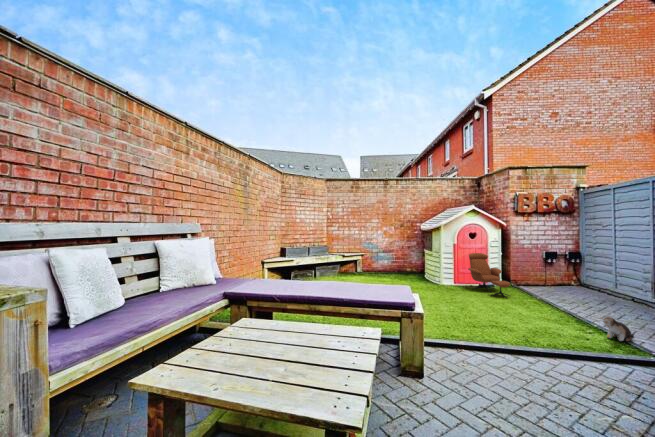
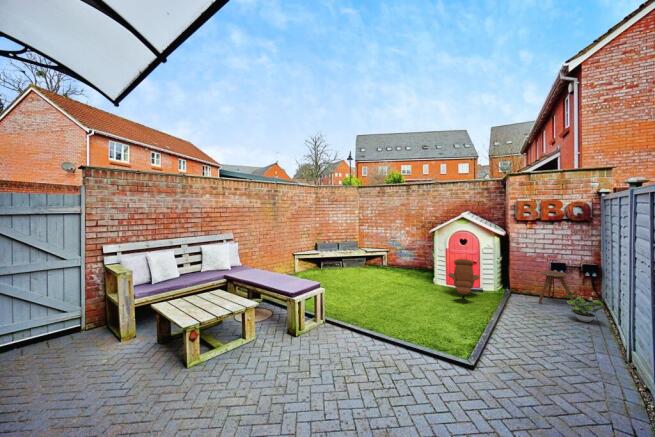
stool: none [544,259,578,290] -> present [539,271,575,306]
potted plant: none [587,274,627,300] -> present [564,292,604,322]
plush toy: present [603,317,634,341] -> none [455,326,493,350]

